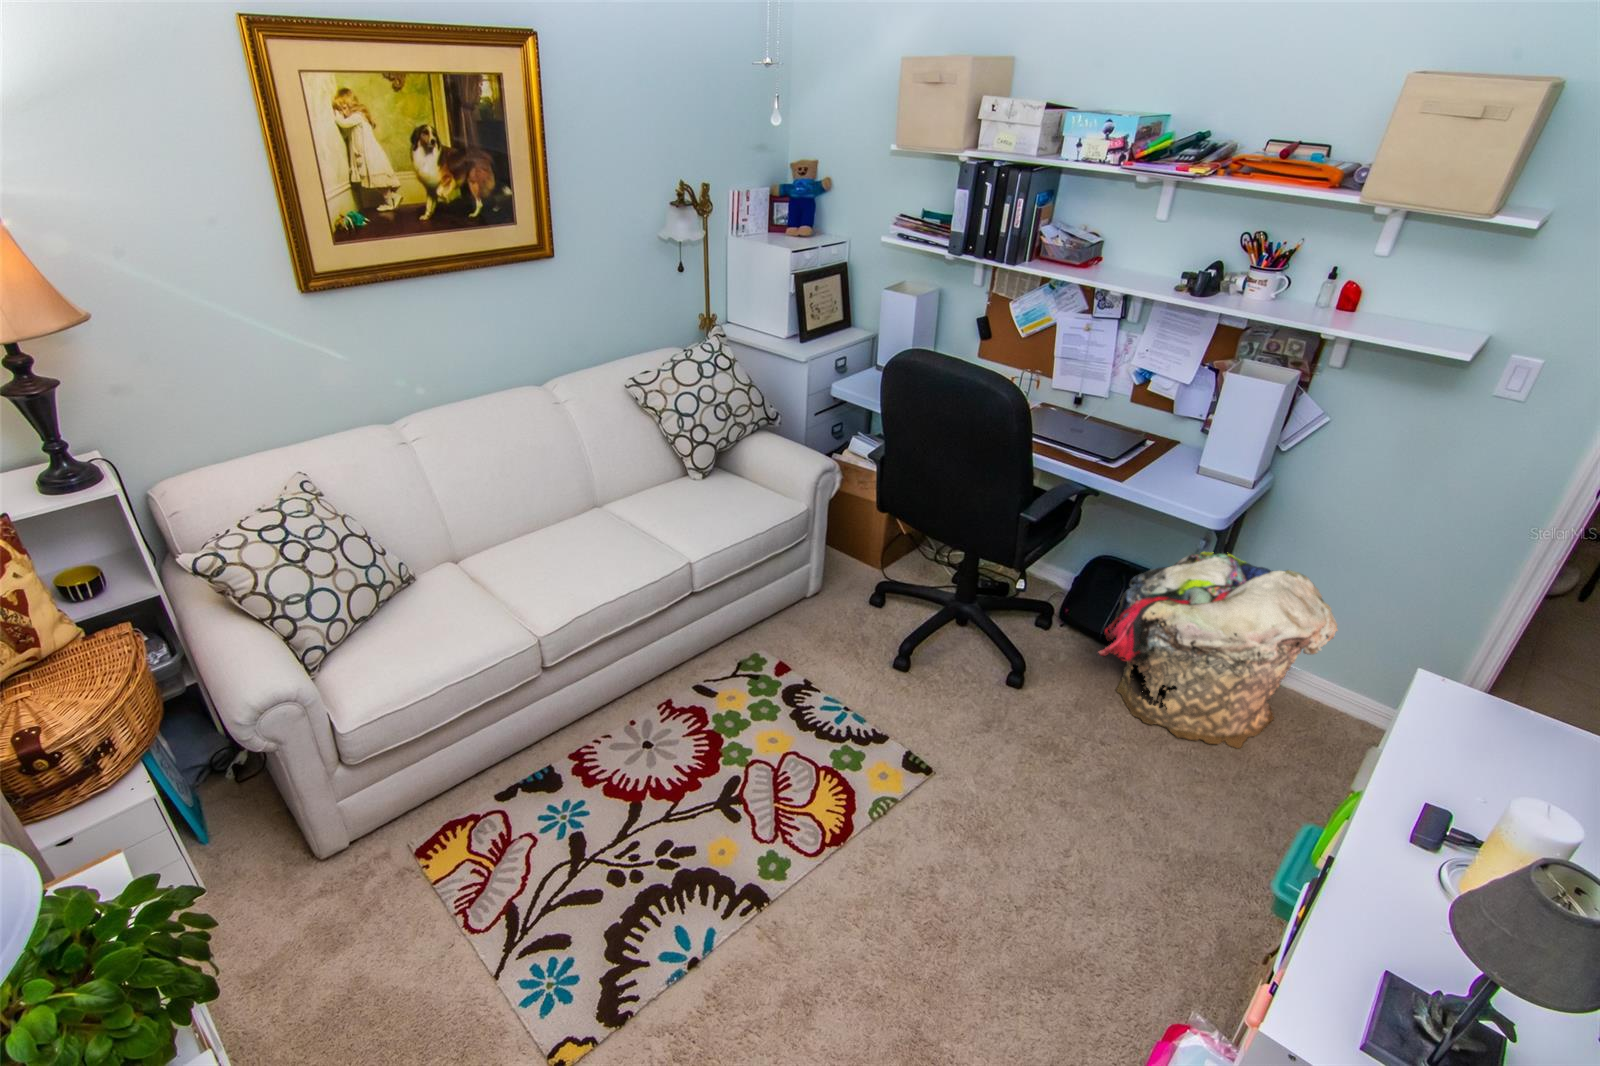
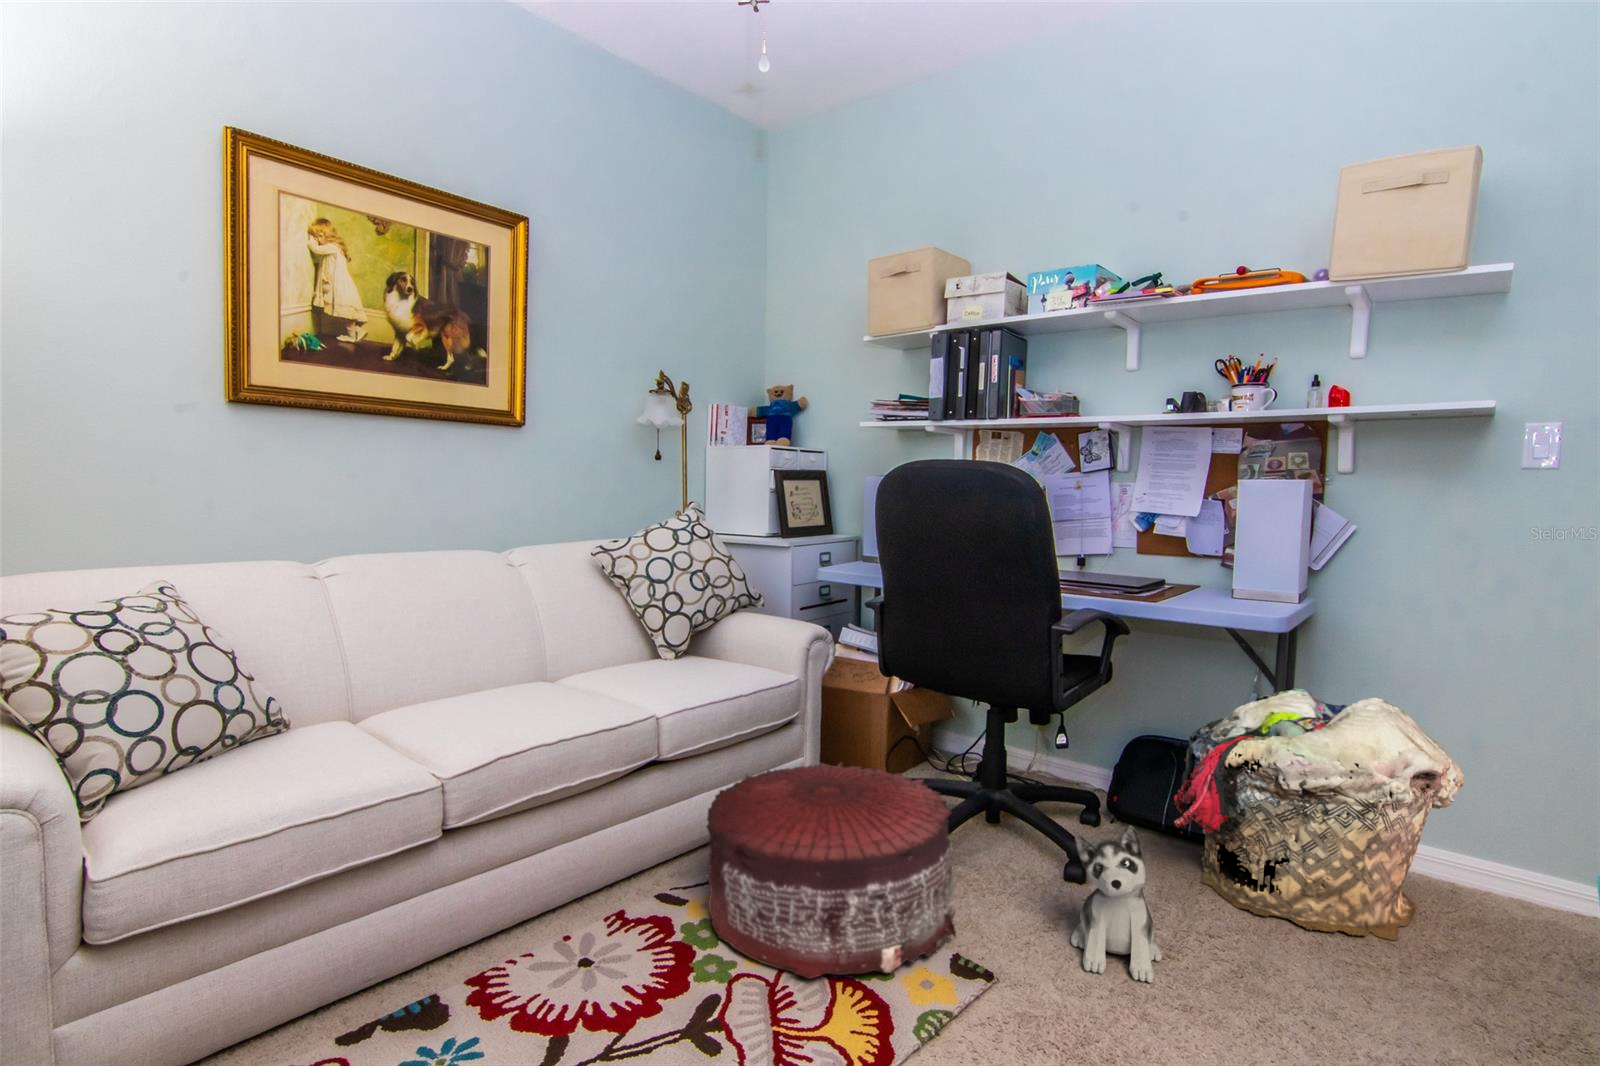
pouf: none [730,595,917,768] -> present [707,761,957,979]
plush toy: none [995,678,1057,778] -> present [1071,826,1162,983]

